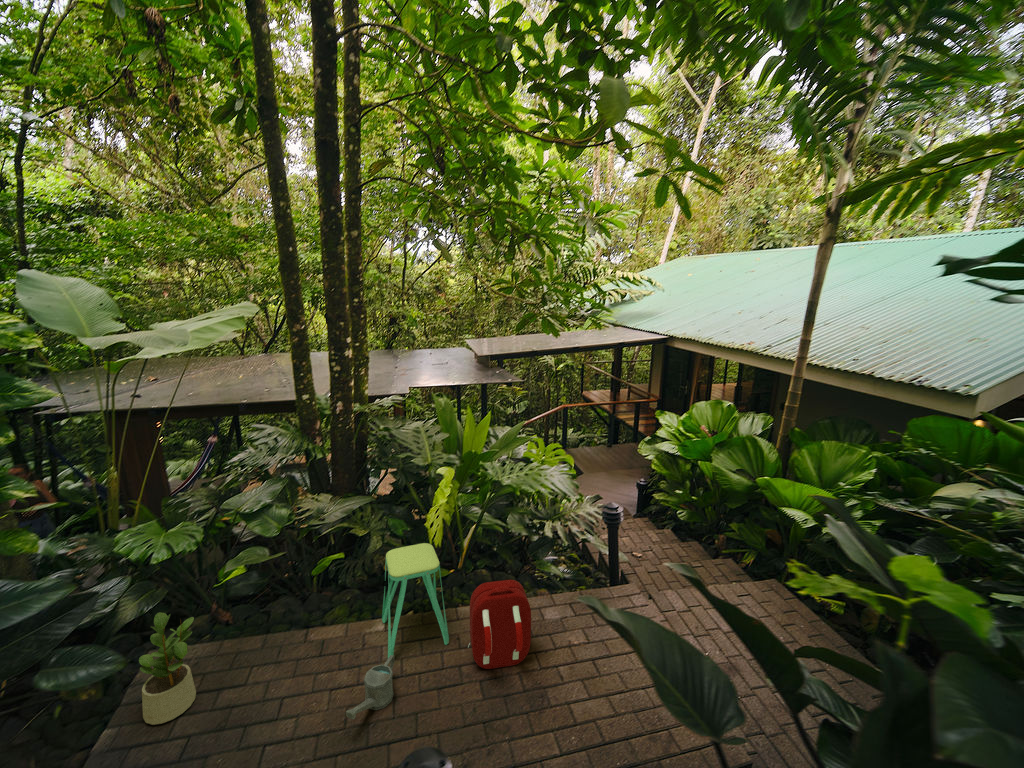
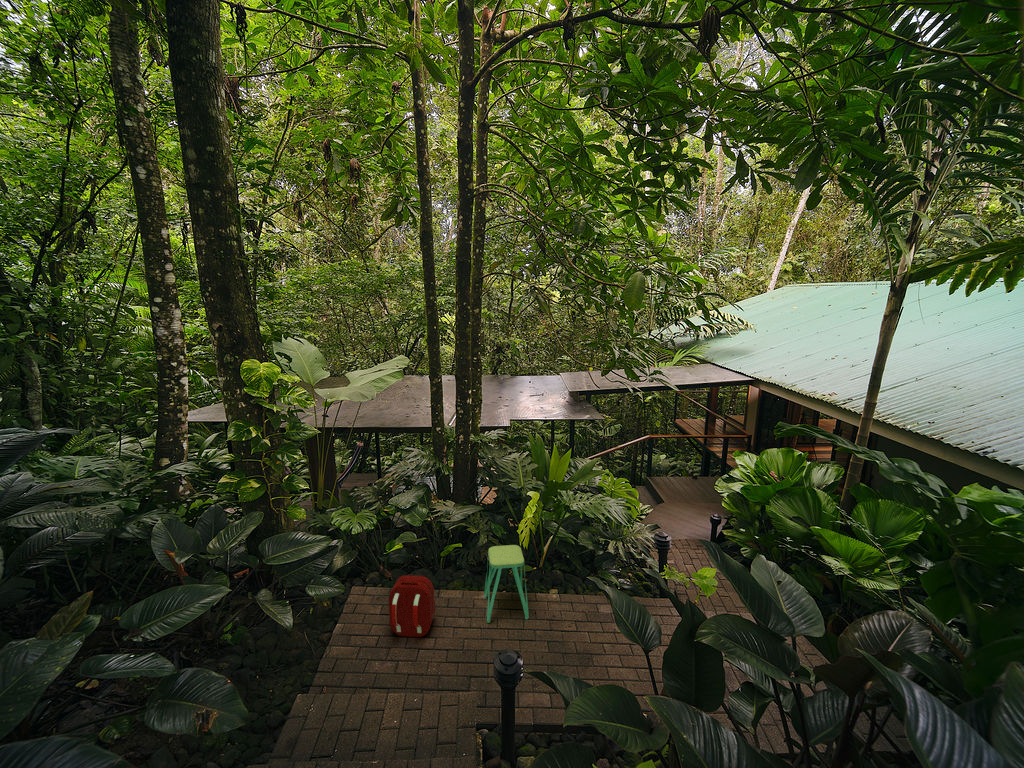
backpack: present [468,580,531,669] -> present [389,575,435,637]
potted plant: present [139,612,196,725] -> none [345,566,374,633]
watering can: present [346,655,395,719] -> none [460,618,491,651]

